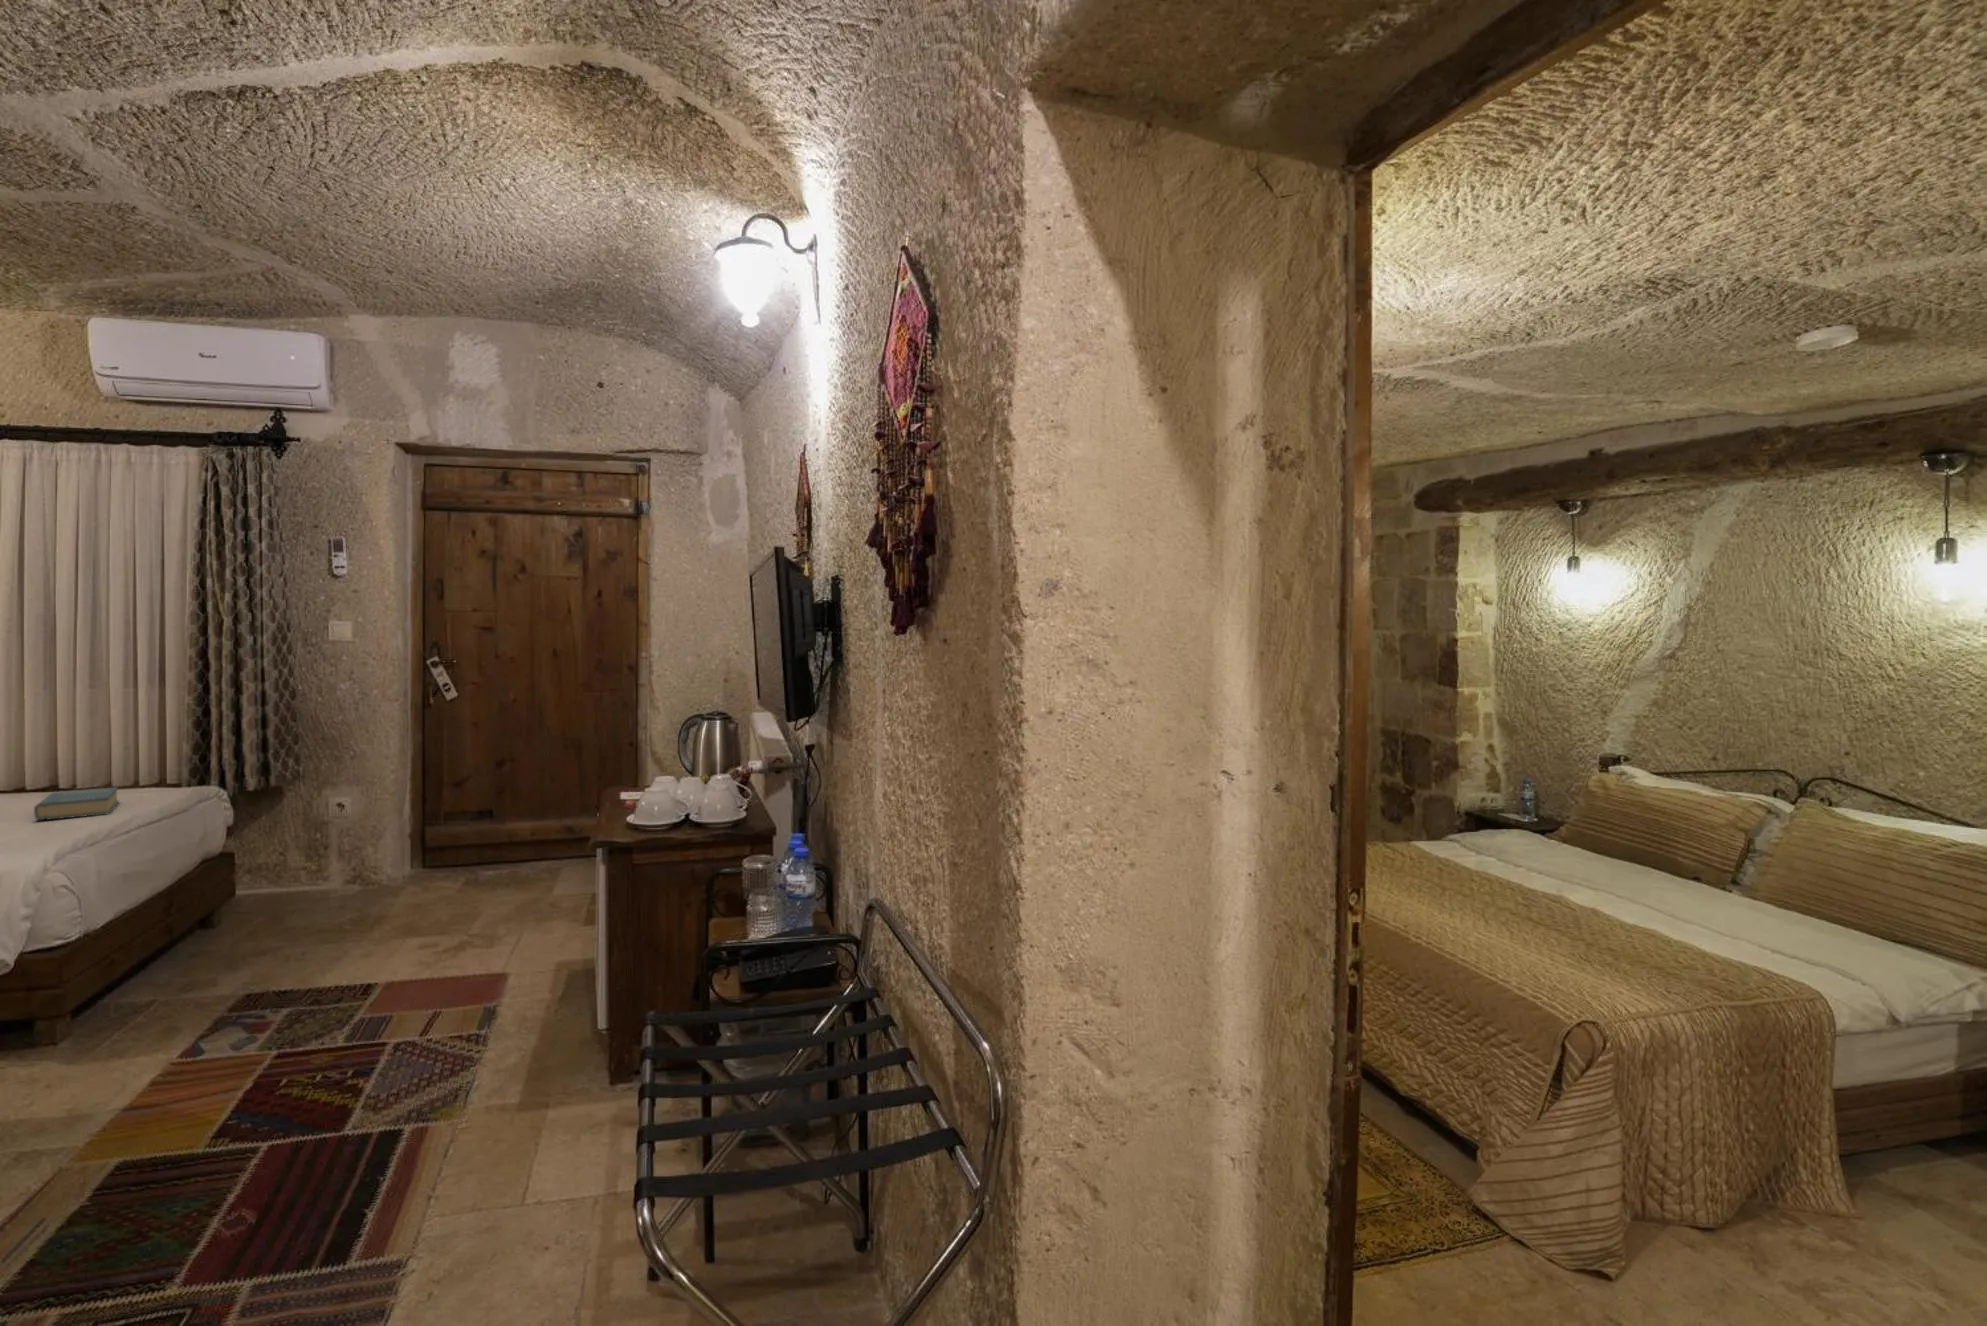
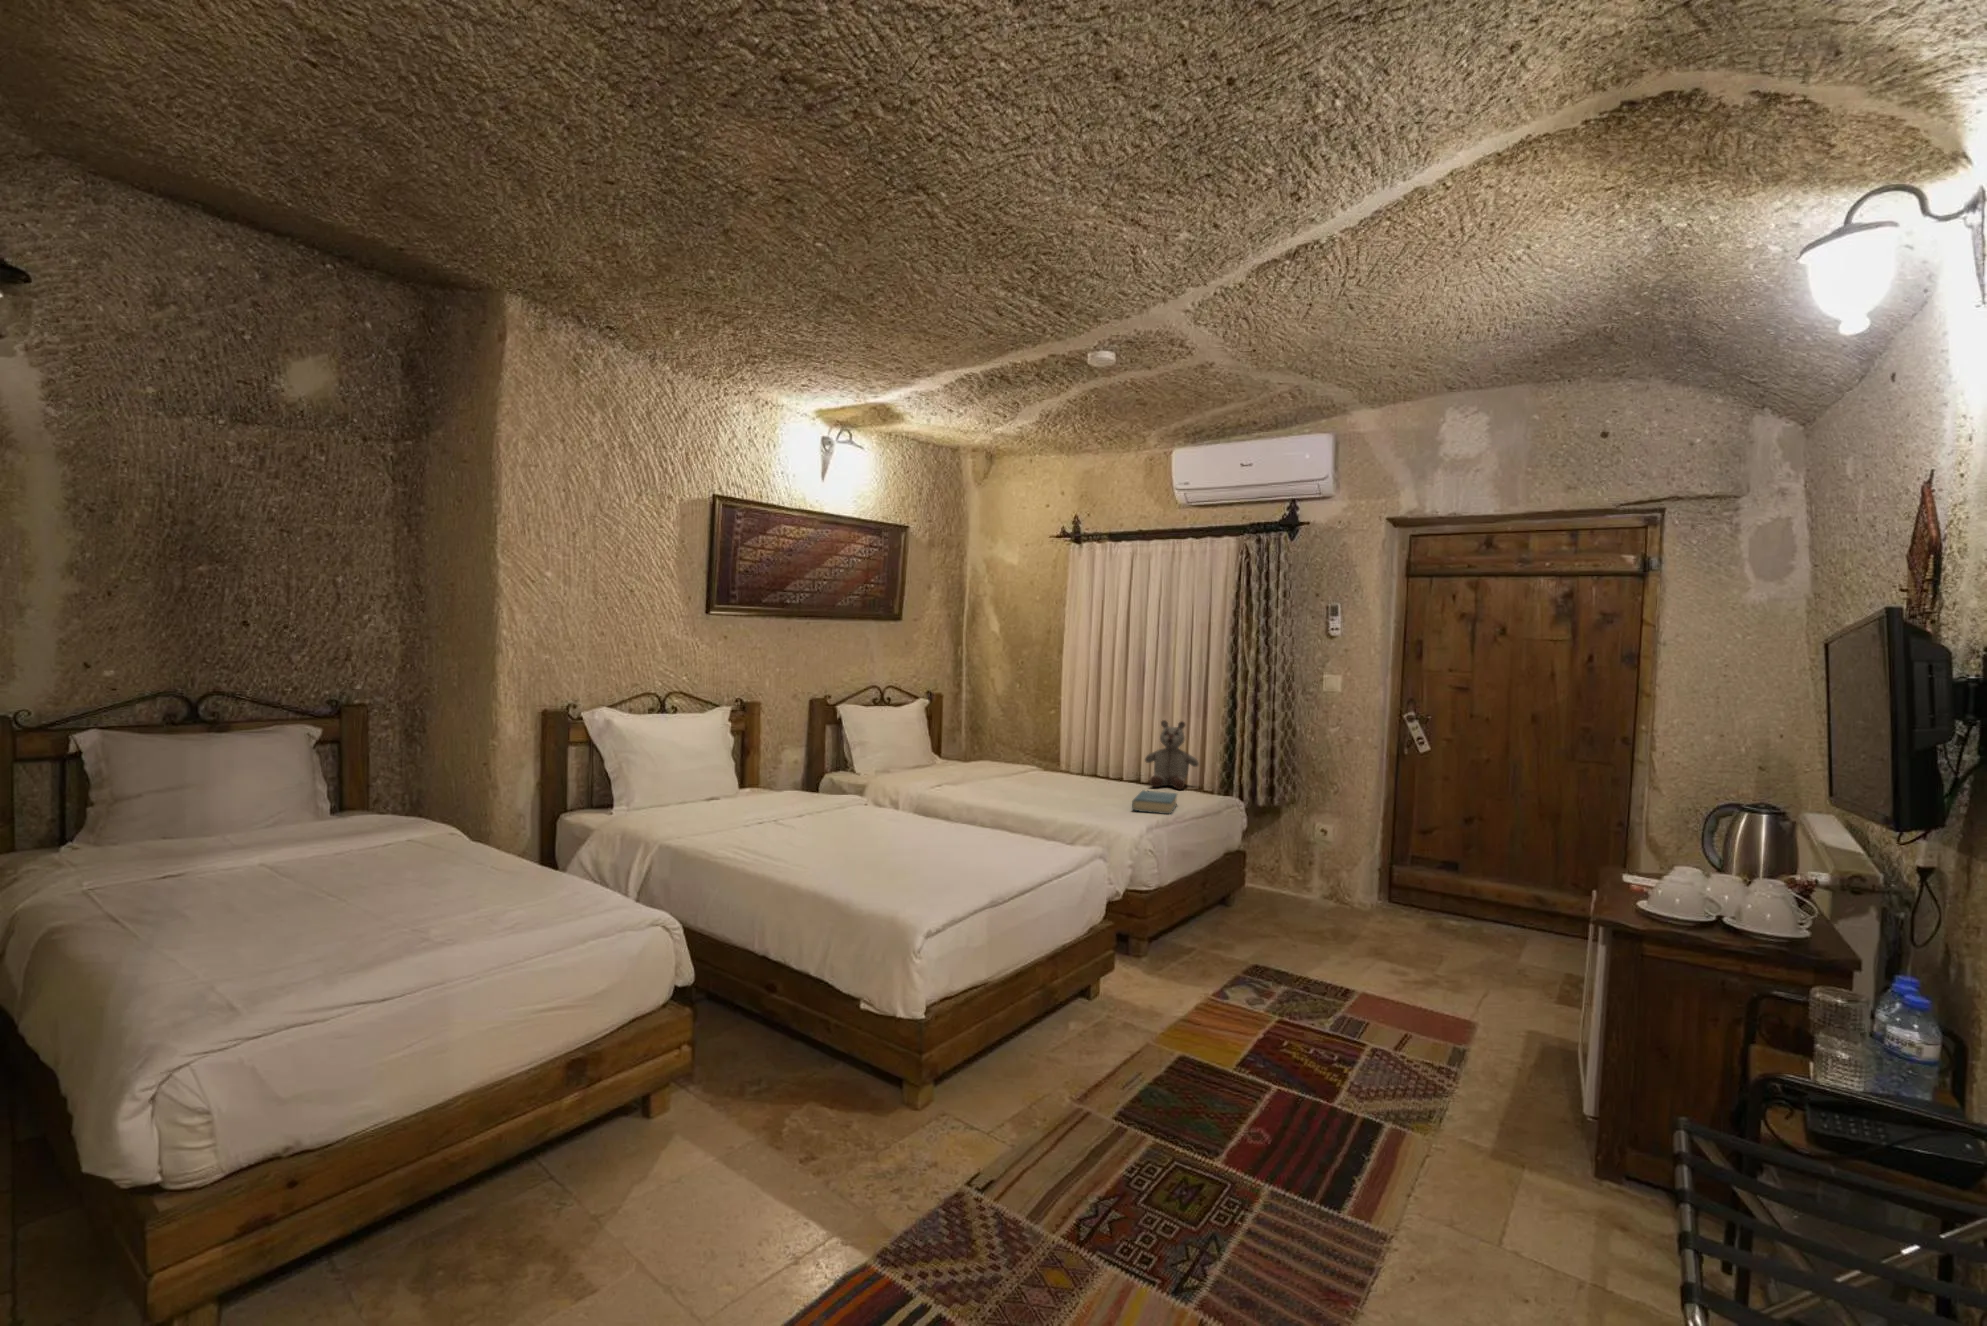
stuffed bear: none [52,695,151,789] -> present [1145,720,1199,789]

